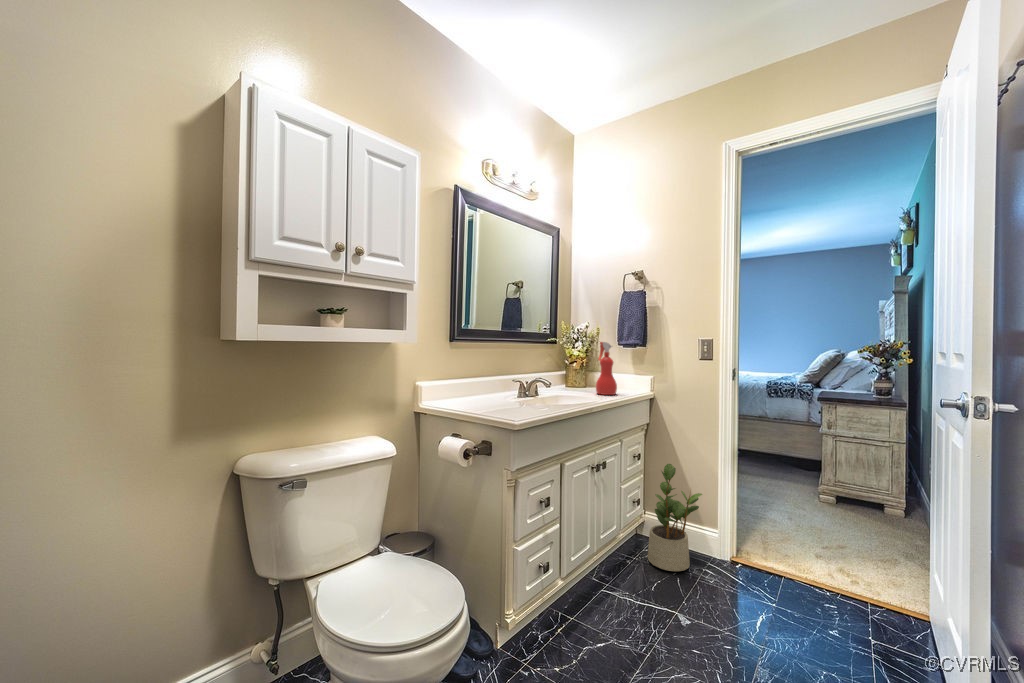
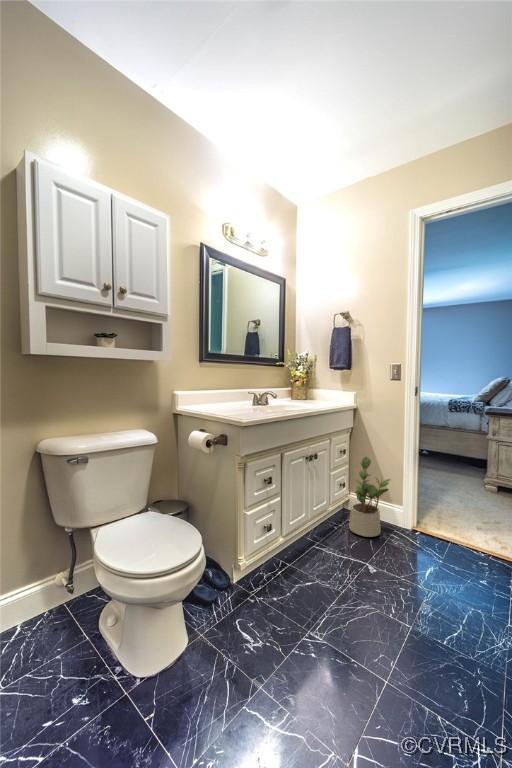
spray bottle: present [596,342,617,395] -> none [312,364,328,405]

